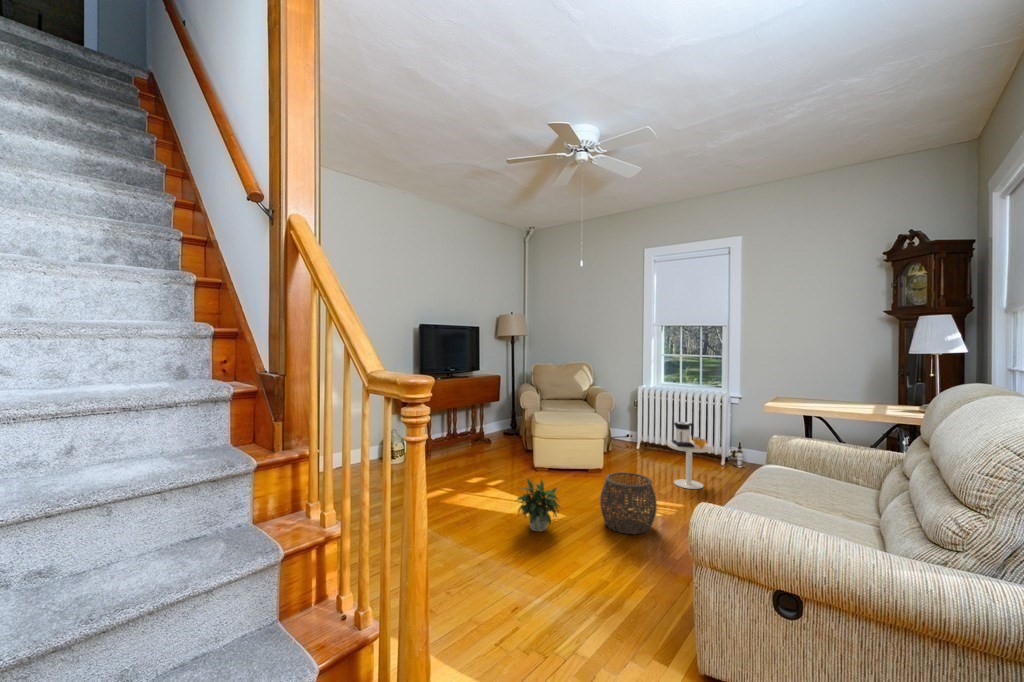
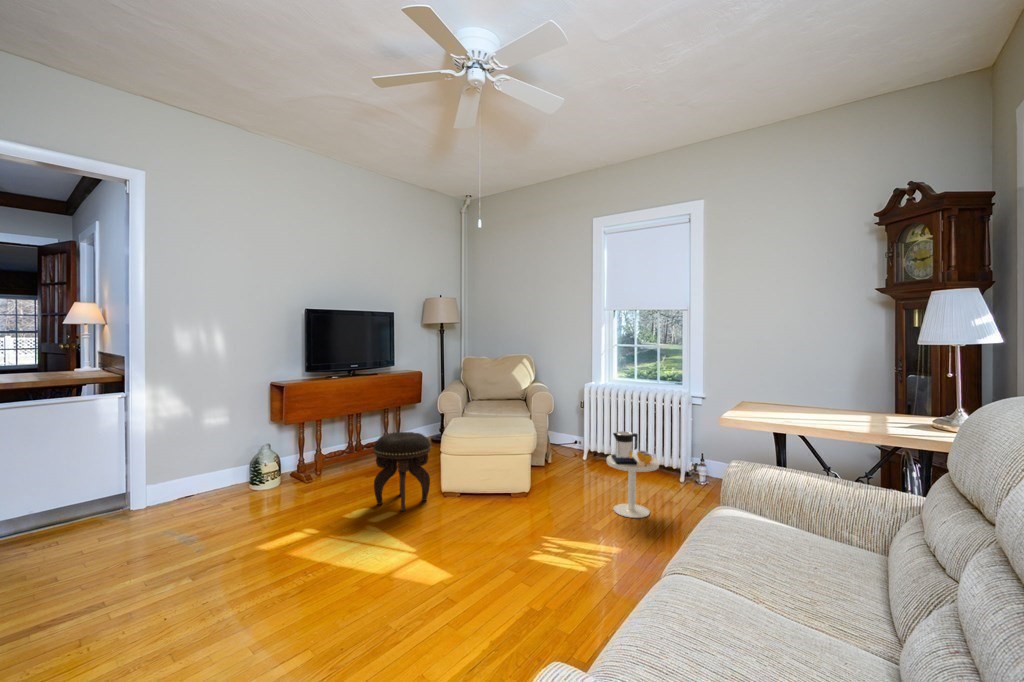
footstool: none [484,421,528,482] -> present [373,432,431,511]
woven basket: present [600,472,657,534] -> none [493,506,569,597]
potted plant: present [517,478,560,532] -> none [370,516,440,594]

